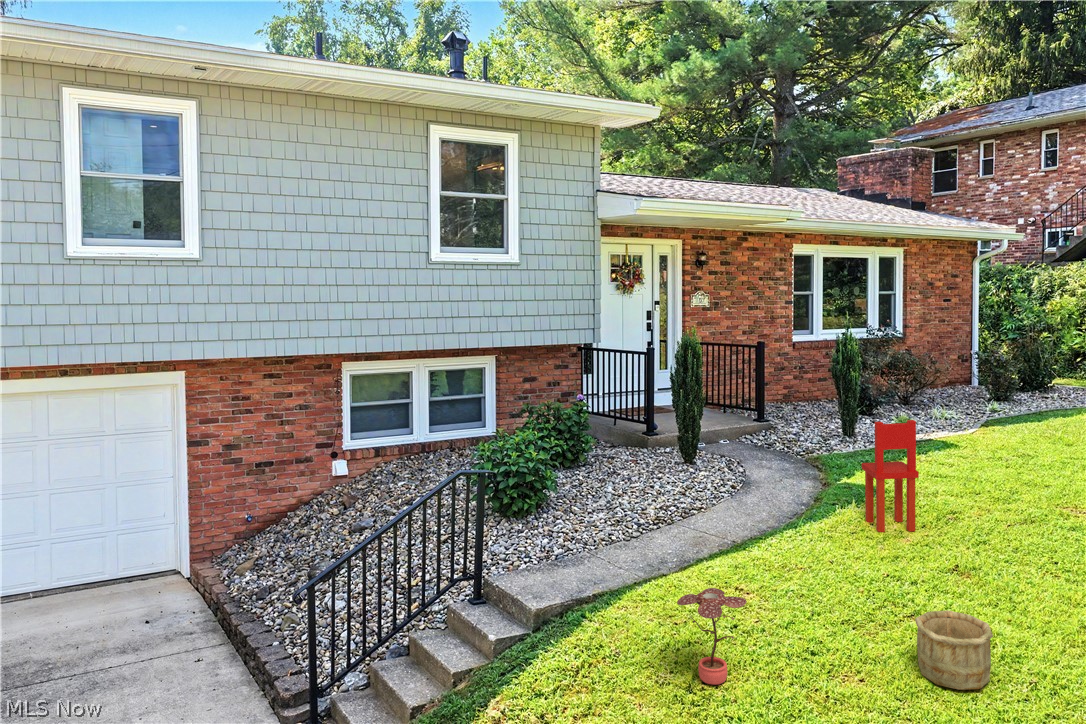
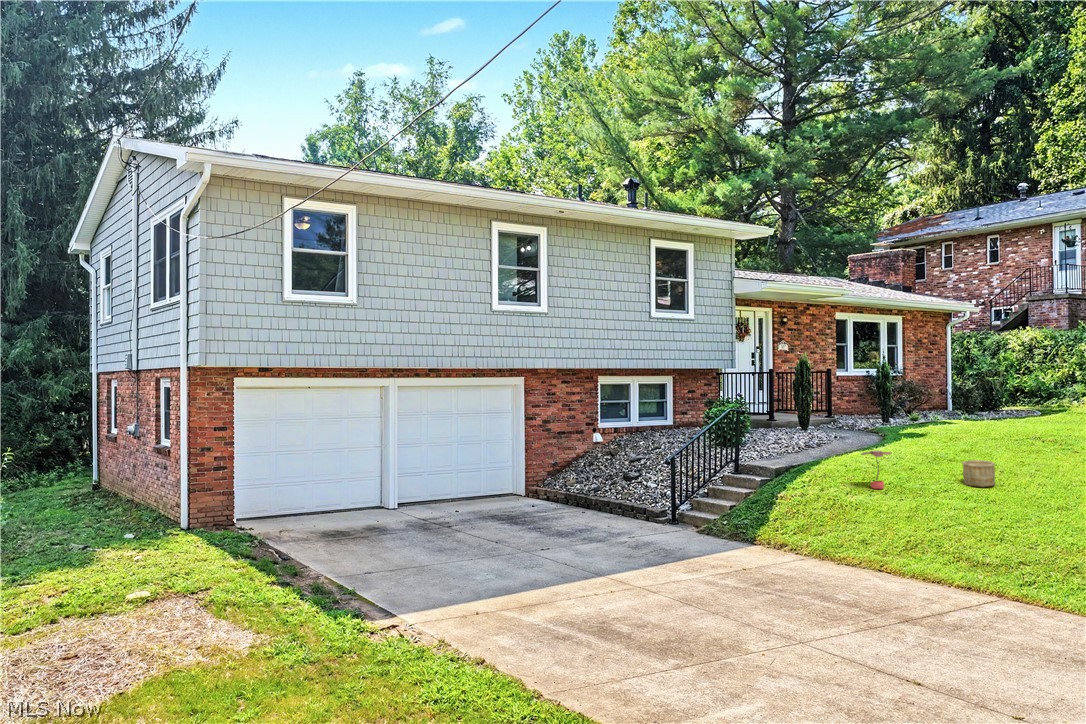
chair: present [862,420,919,532] -> none [916,396,947,454]

